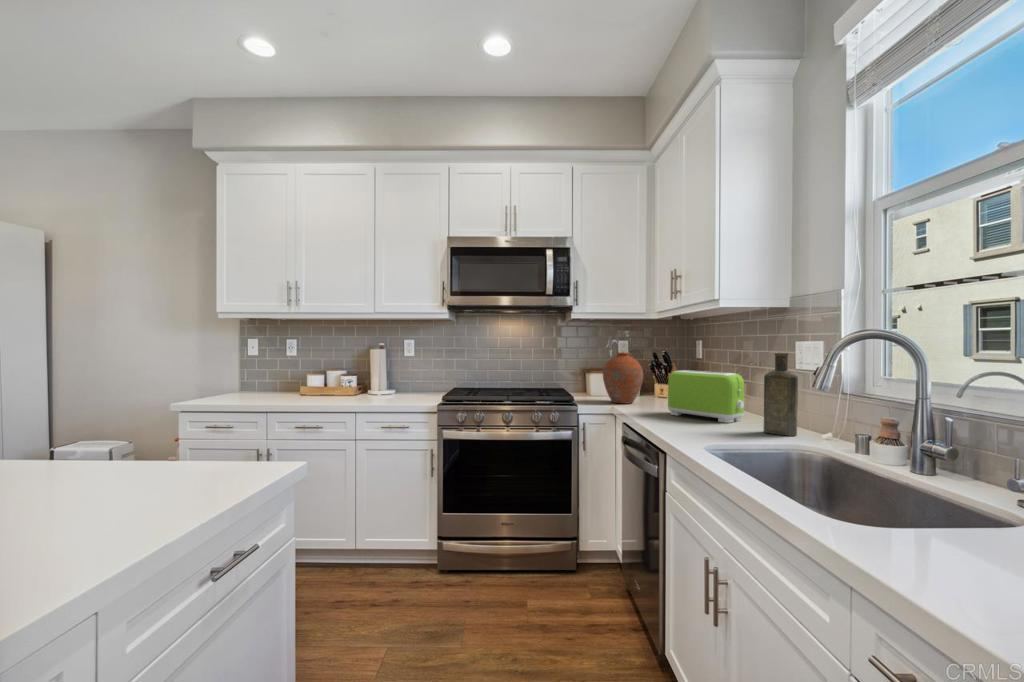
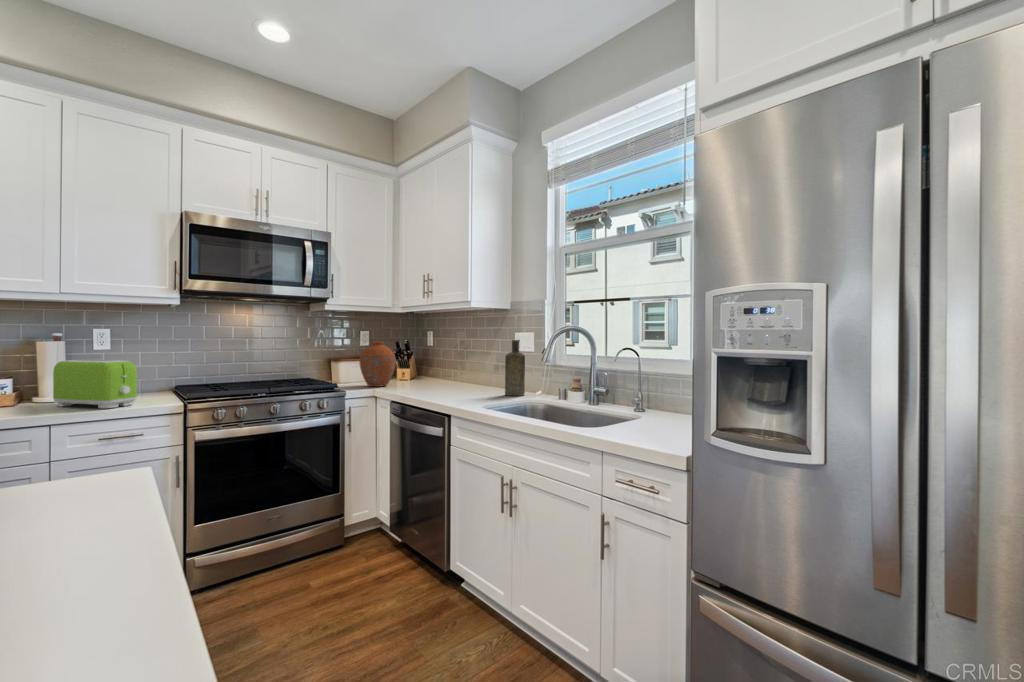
toaster: present [668,370,744,423] -> present [53,360,137,408]

